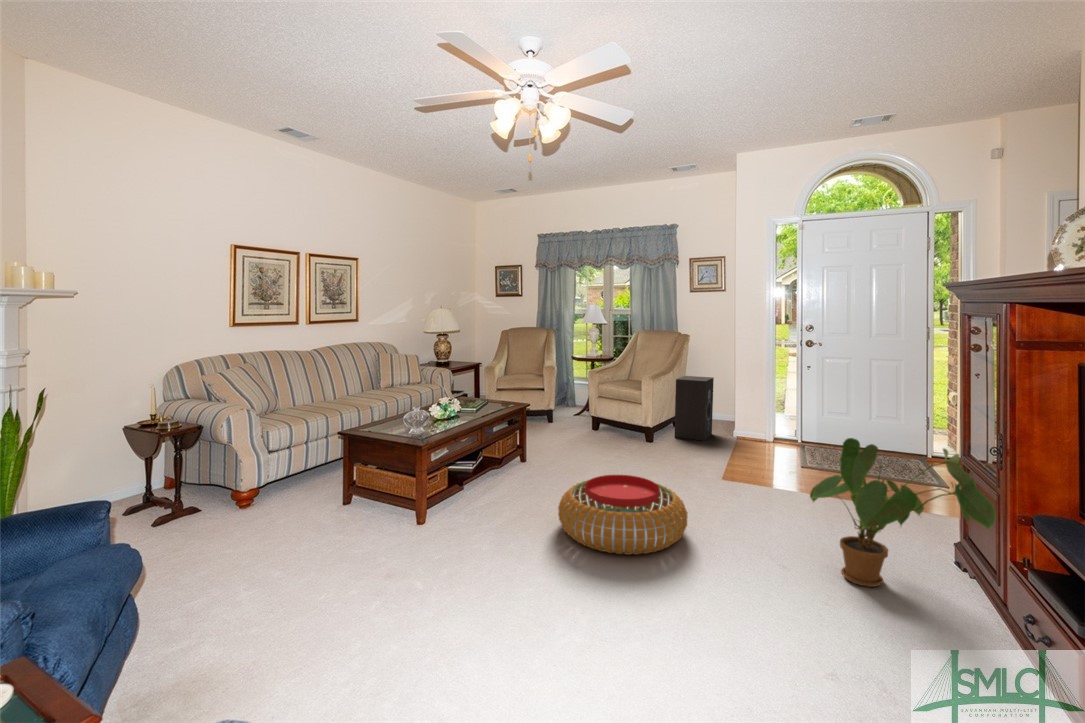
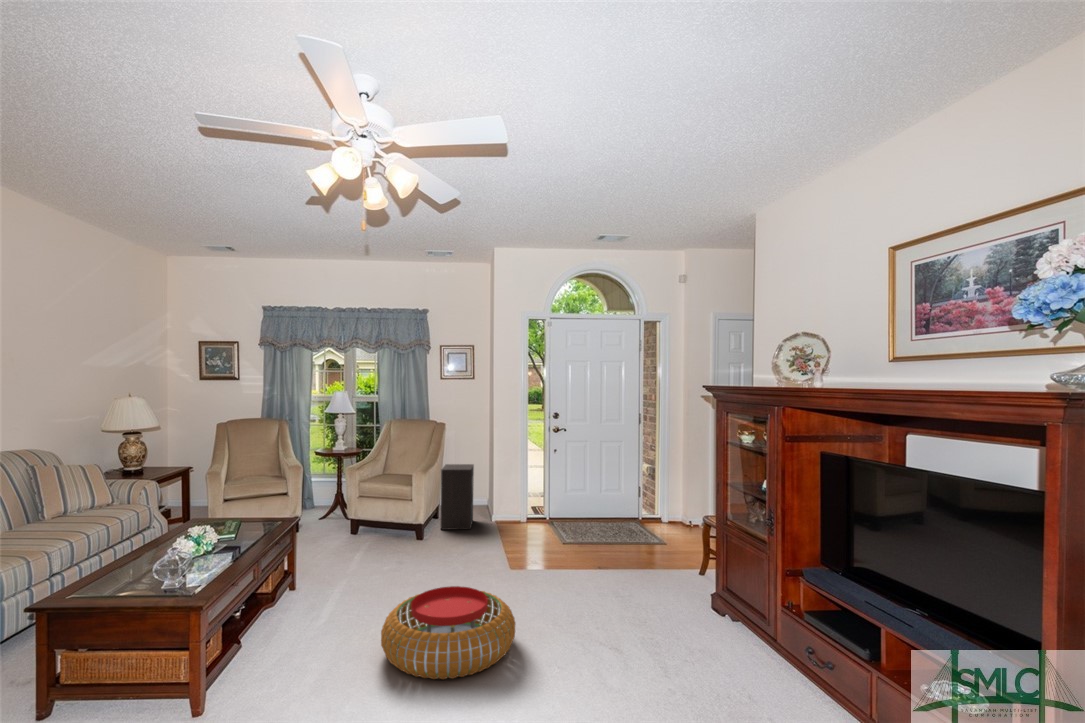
house plant: present [810,438,996,587] -> none [611,522,743,645]

